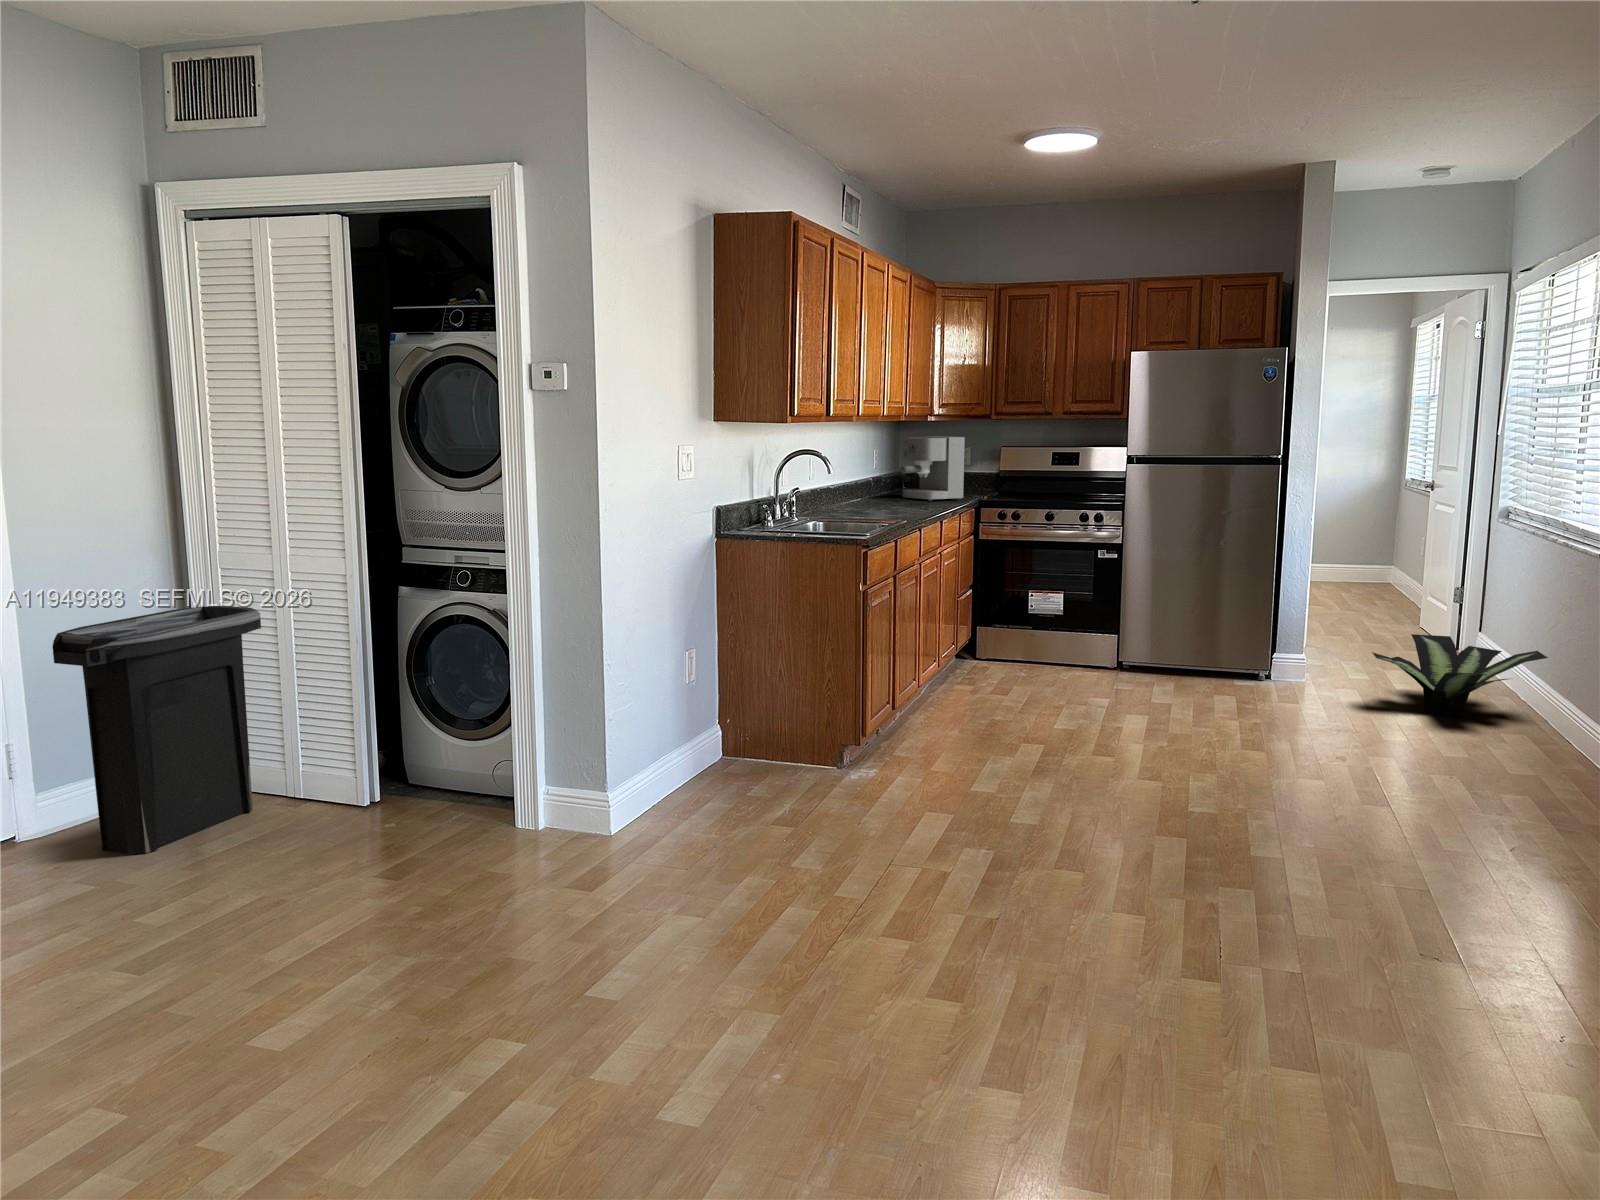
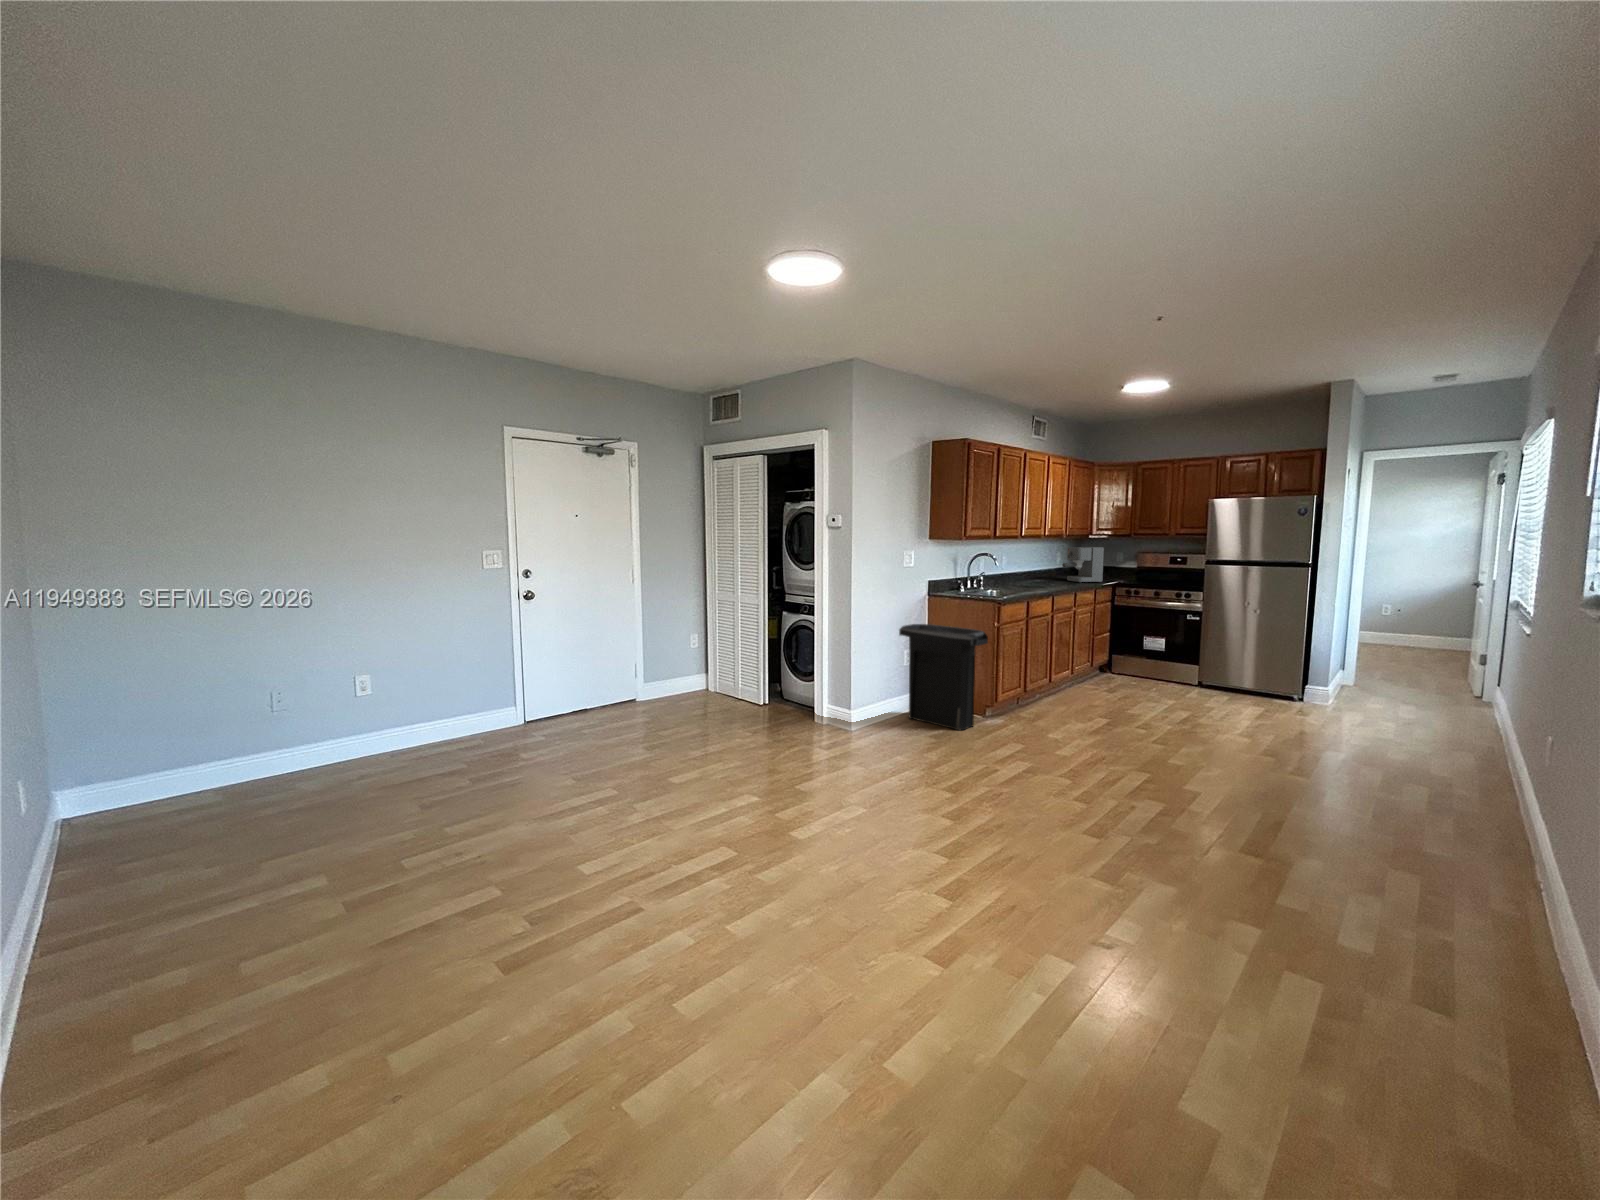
trash can: present [52,606,261,855] -> present [899,624,988,730]
potted plant: present [1372,634,1548,717] -> none [1366,681,1510,737]

